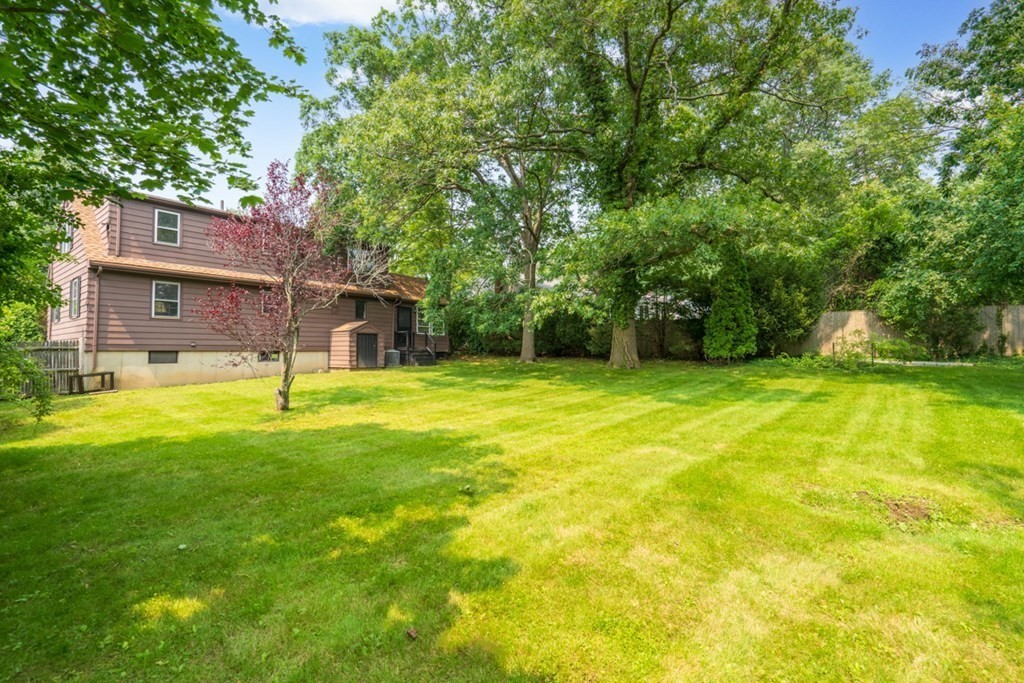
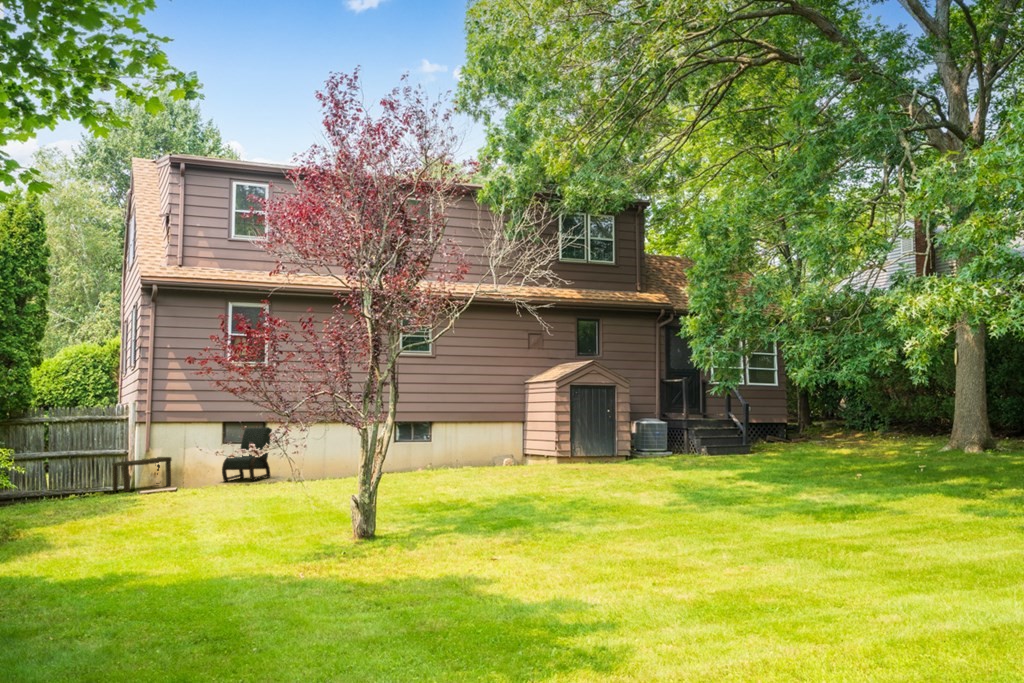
lounge chair: none [152,354,185,385] -> present [222,427,272,481]

